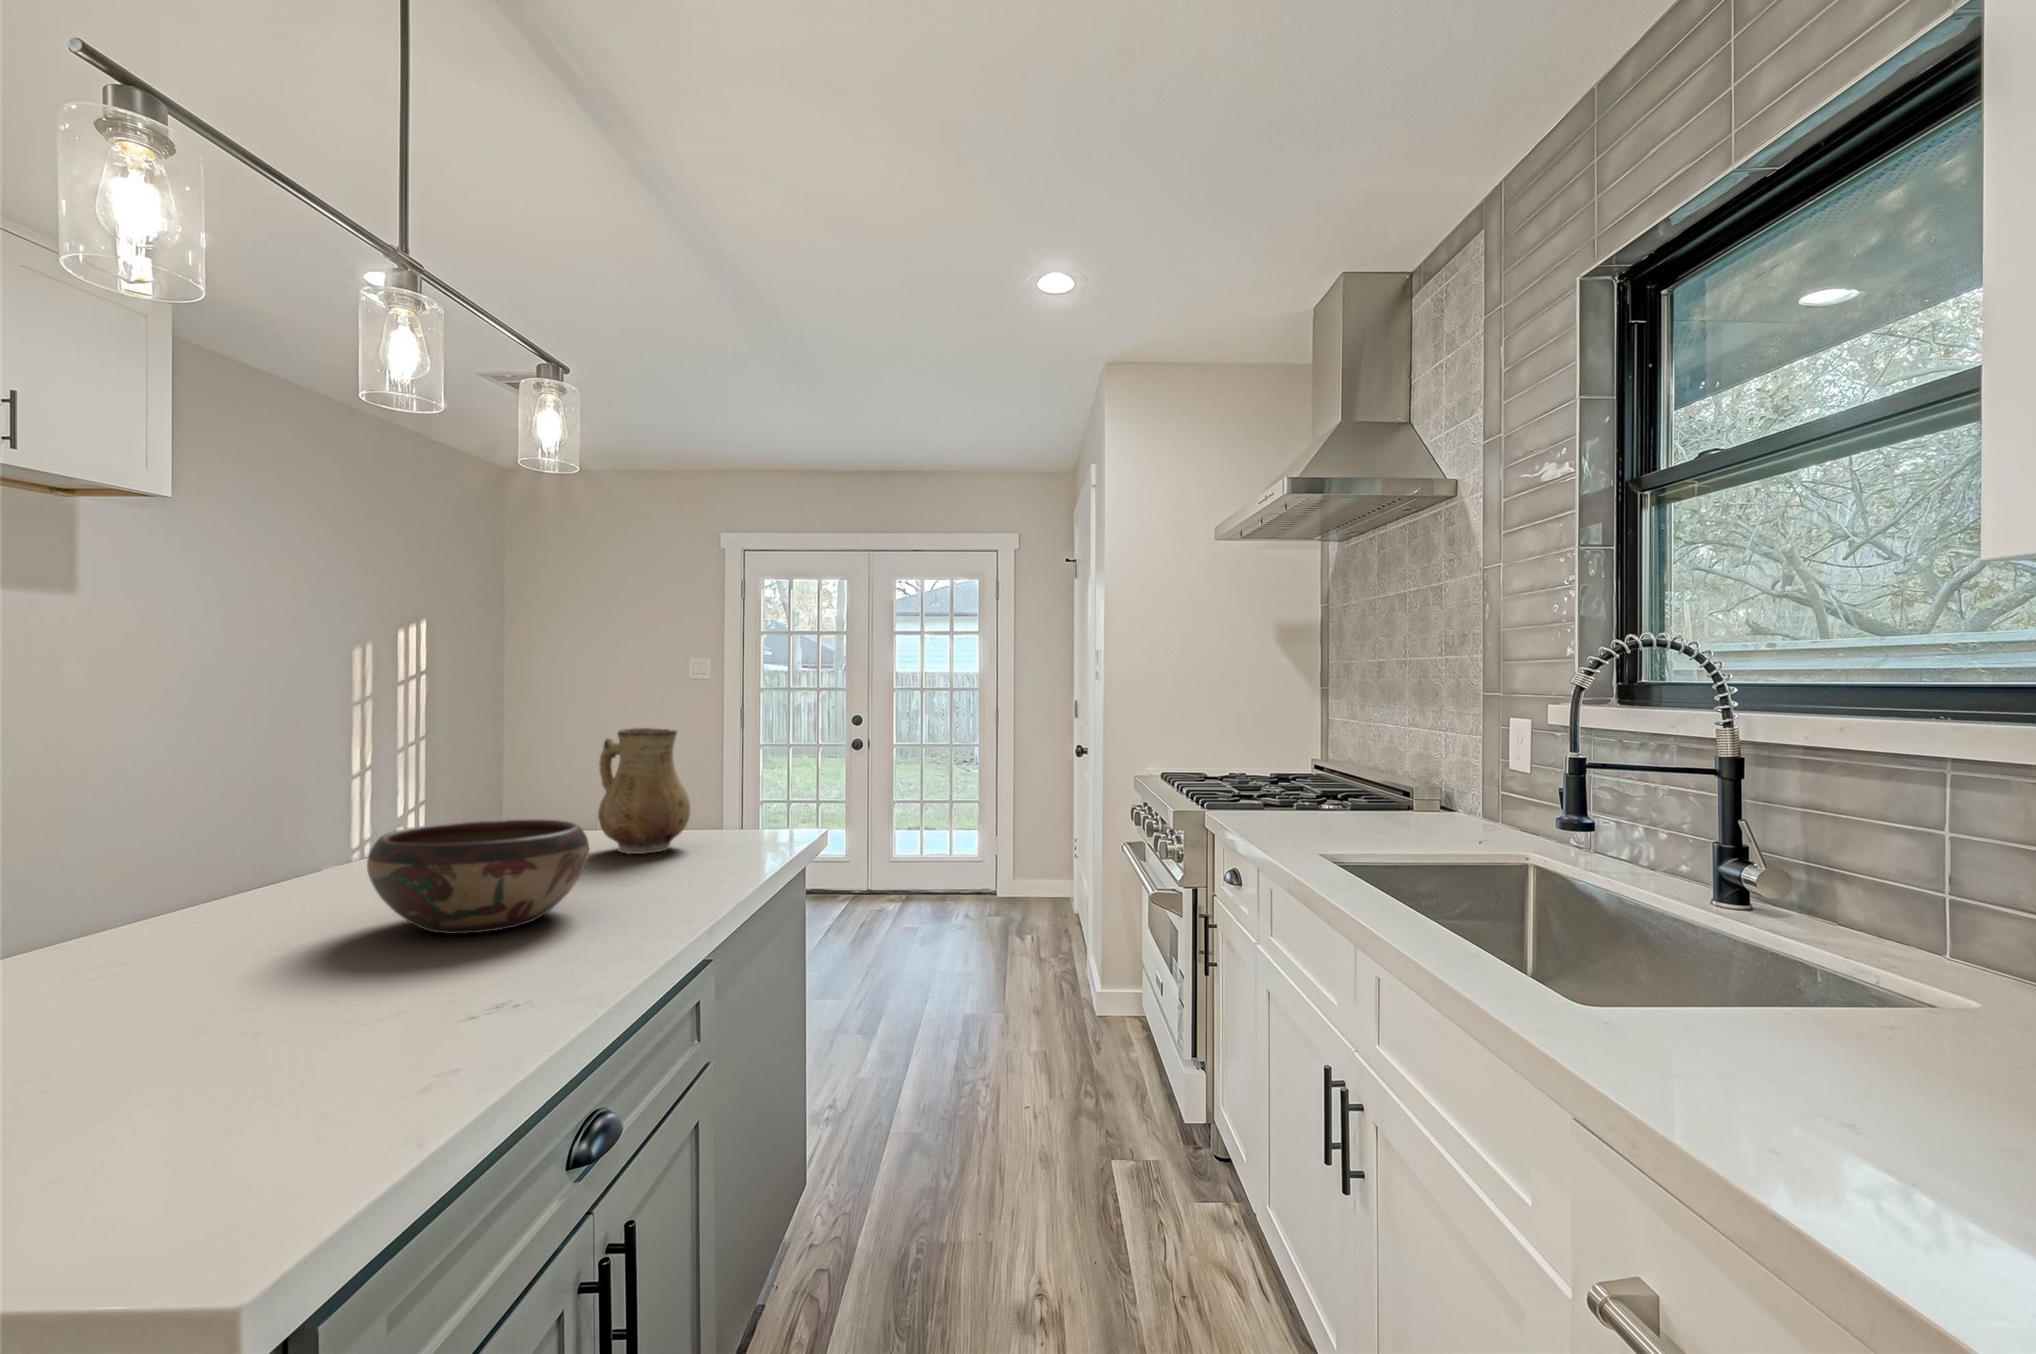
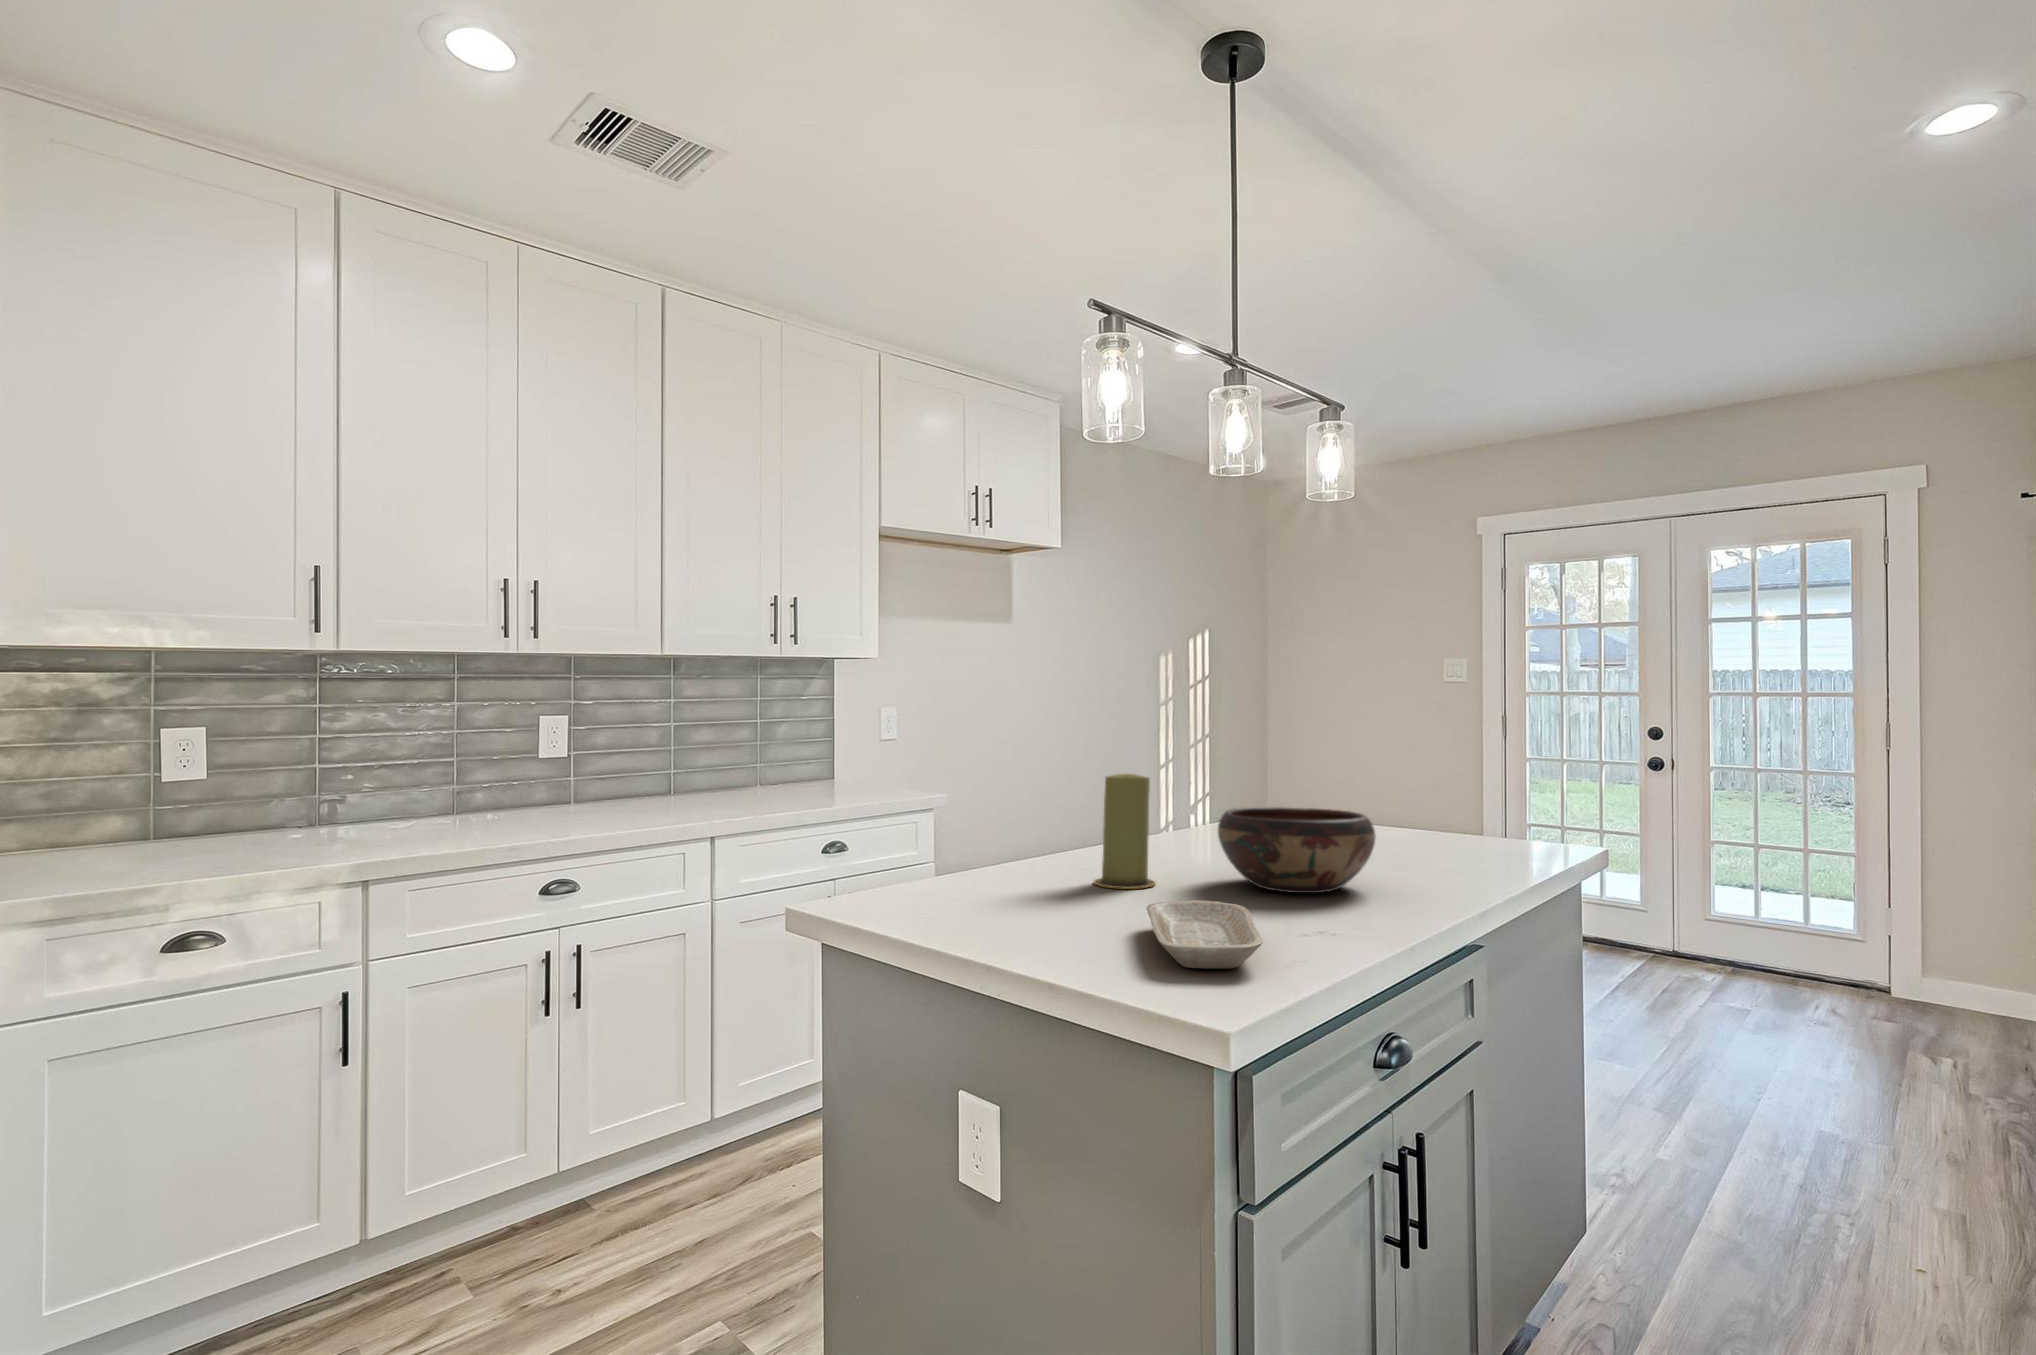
ceramic pitcher: present [598,728,690,854] -> none [1370,735,1457,854]
candle: none [139,796,261,969] -> present [1094,774,1155,889]
tray: none [130,983,366,1143] -> present [1147,900,1263,969]

